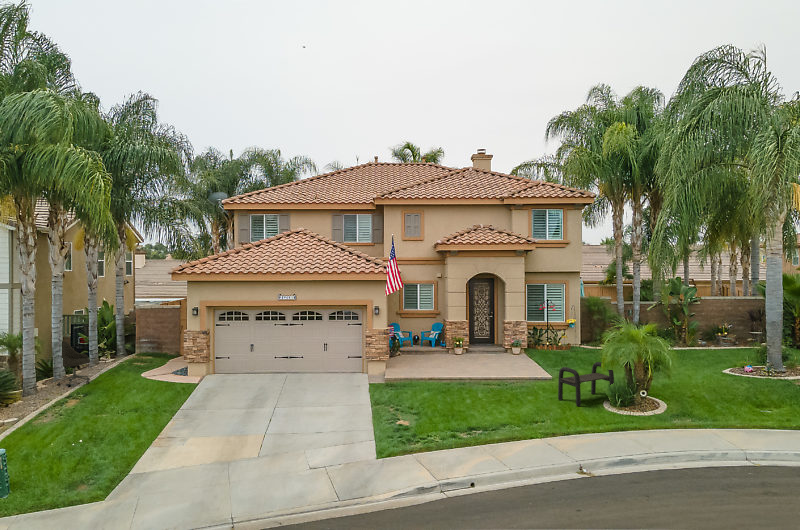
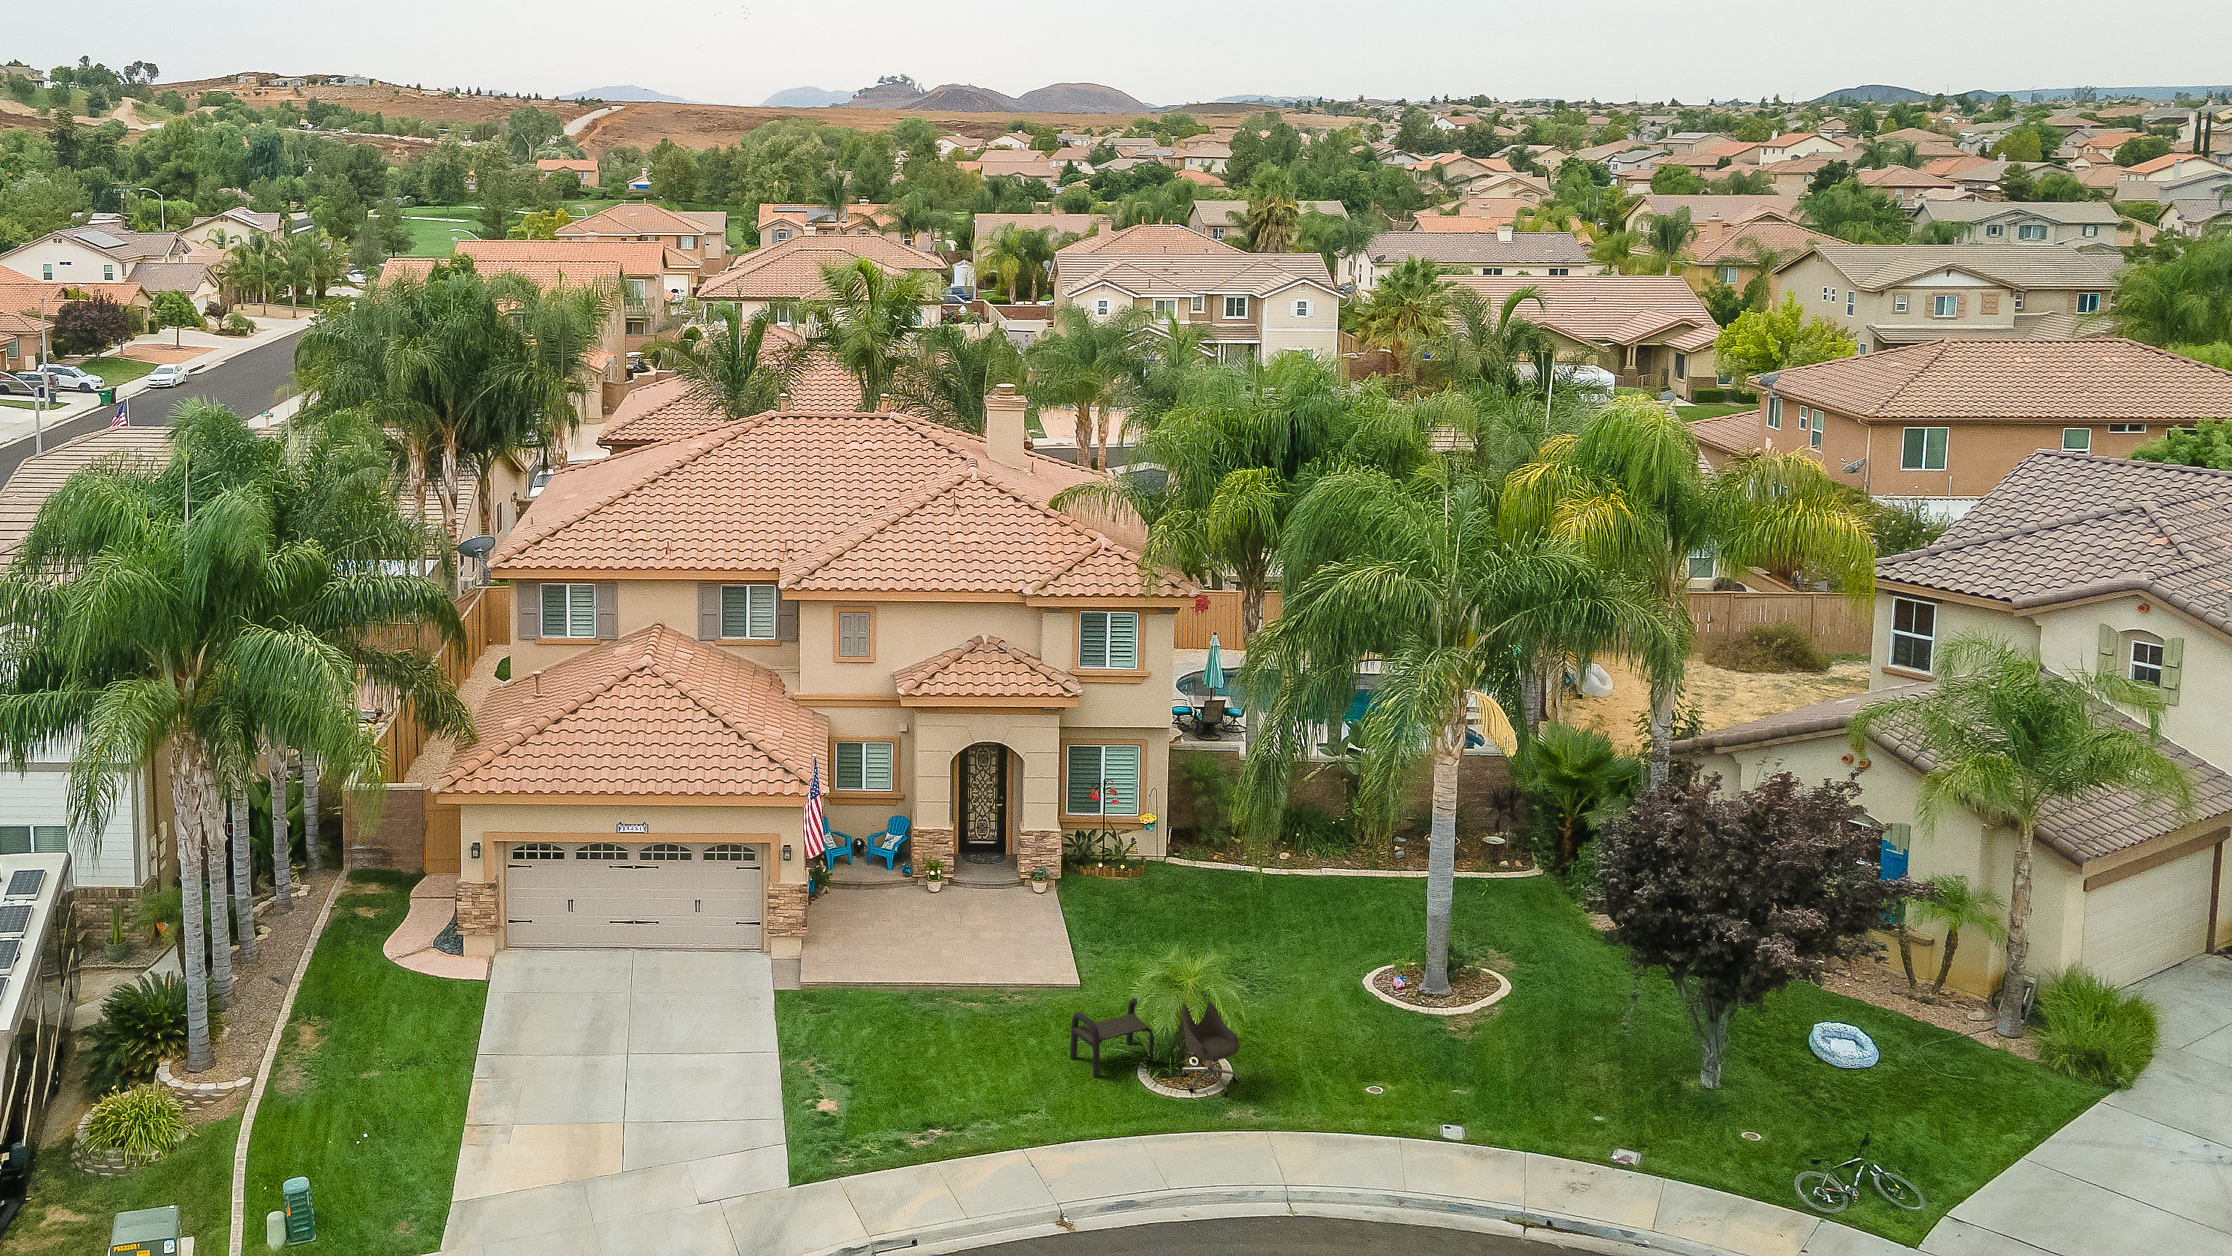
chair: present [57,341,90,387] -> present [1181,1003,1239,1096]

